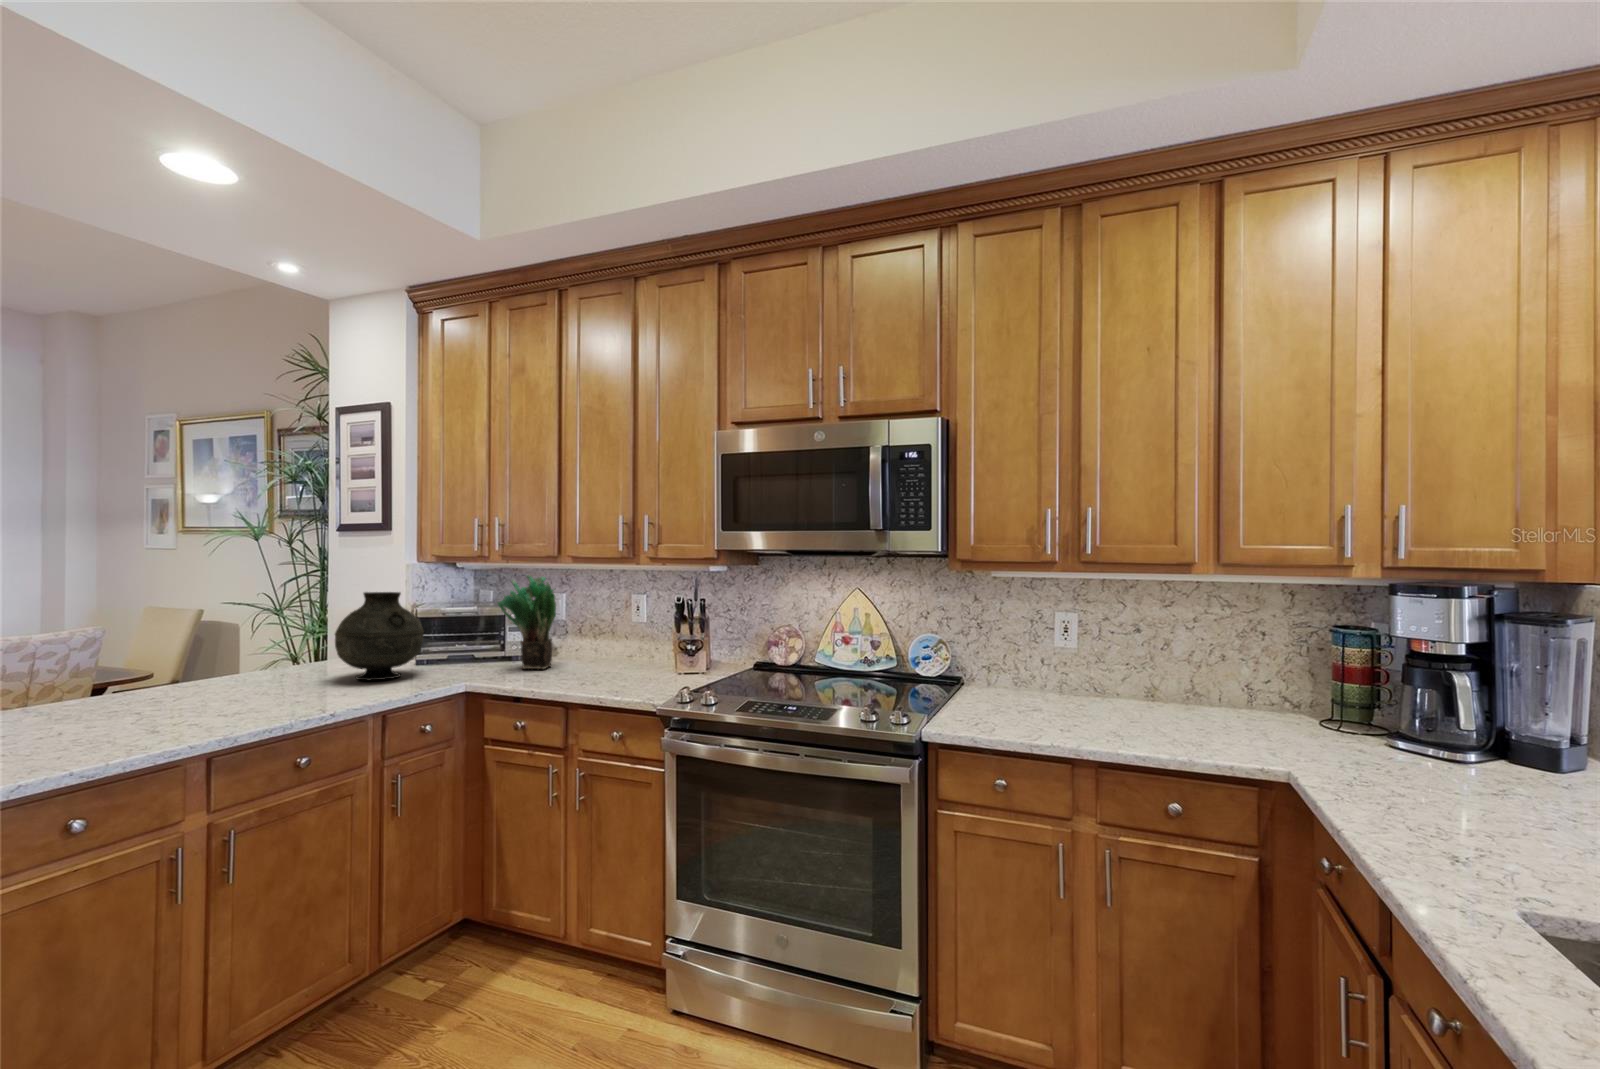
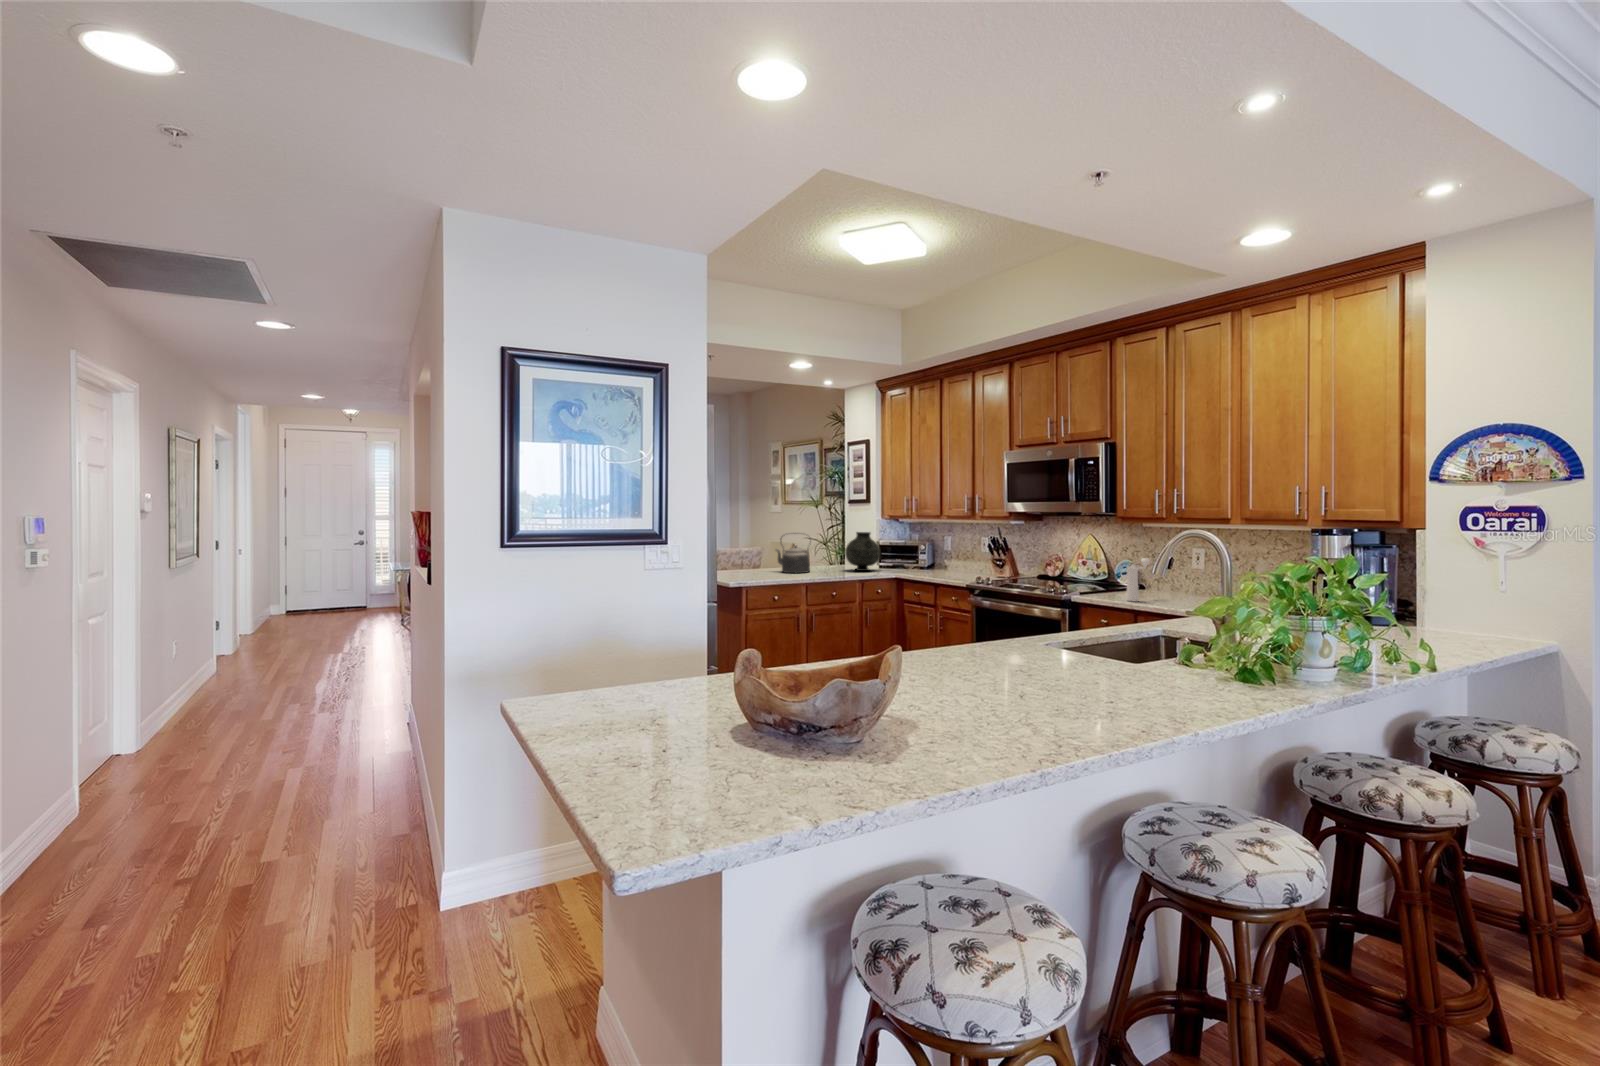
potted plant: present [498,575,556,669] -> none [911,525,941,572]
kettle: none [116,600,237,707] -> present [775,538,810,573]
pepper mill: none [1021,638,1045,730] -> present [1126,558,1149,601]

